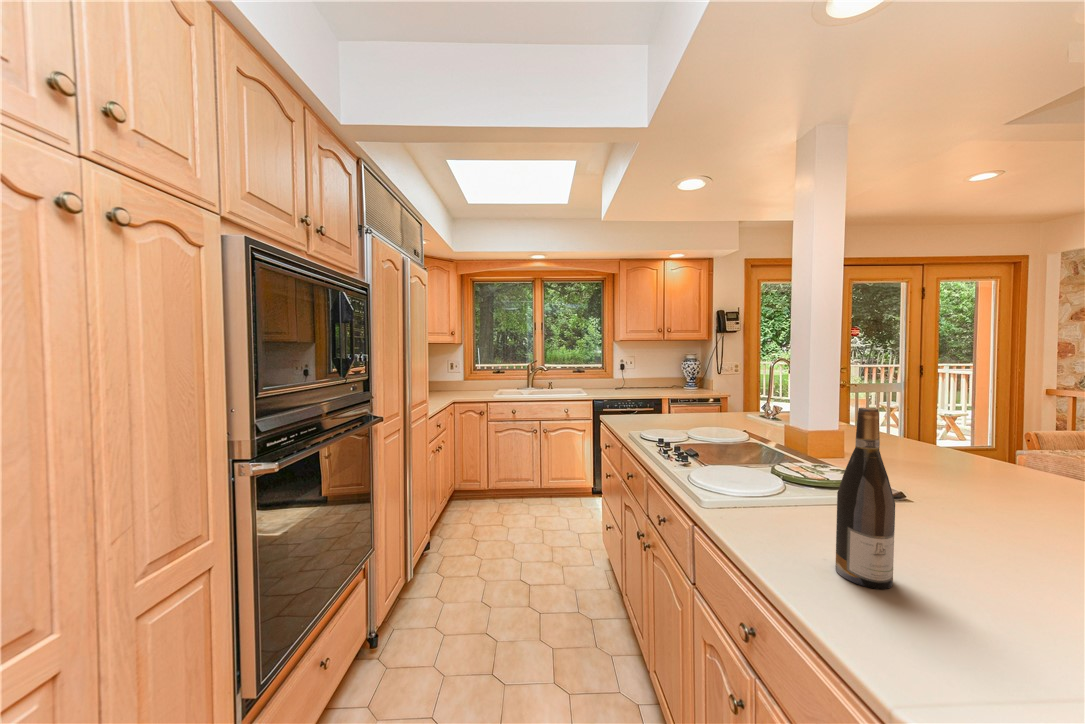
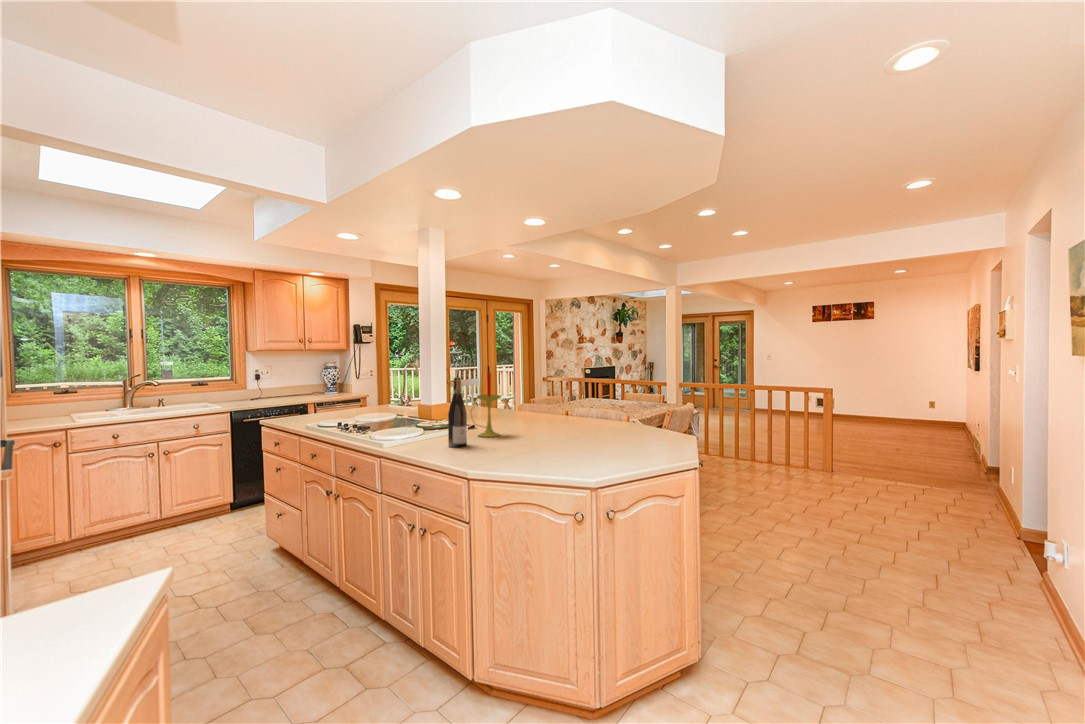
candle: none [902,391,1017,568] -> present [470,372,501,437]

